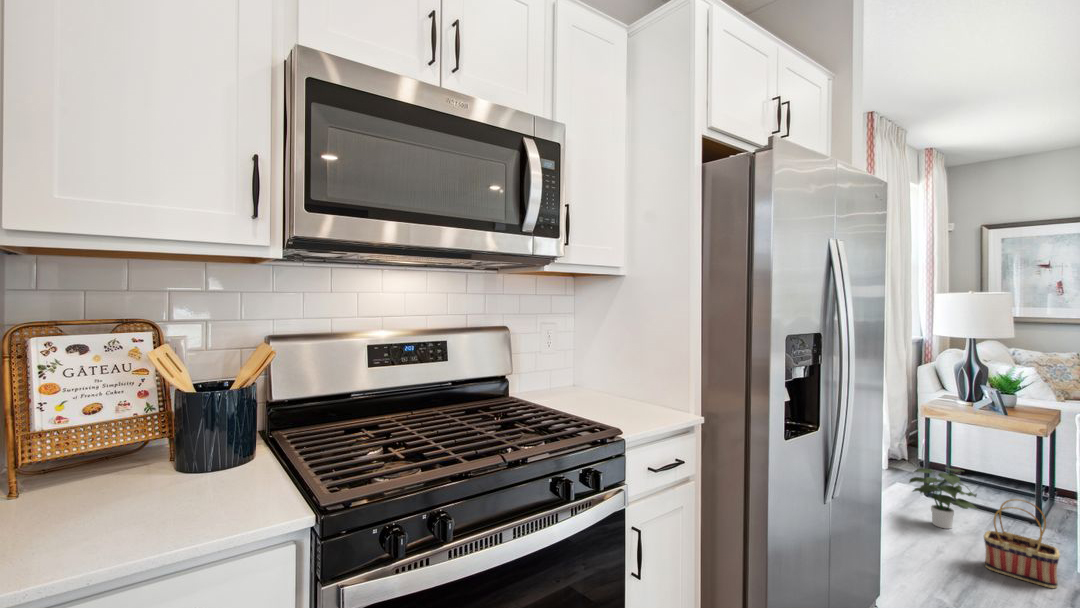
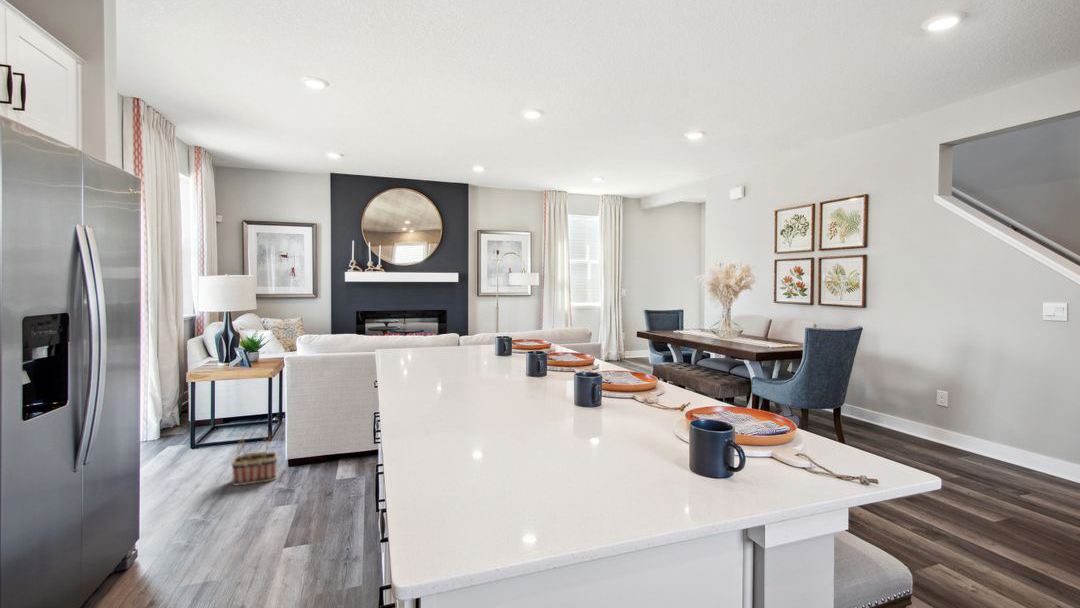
potted plant: present [909,468,977,529] -> none [175,418,231,469]

